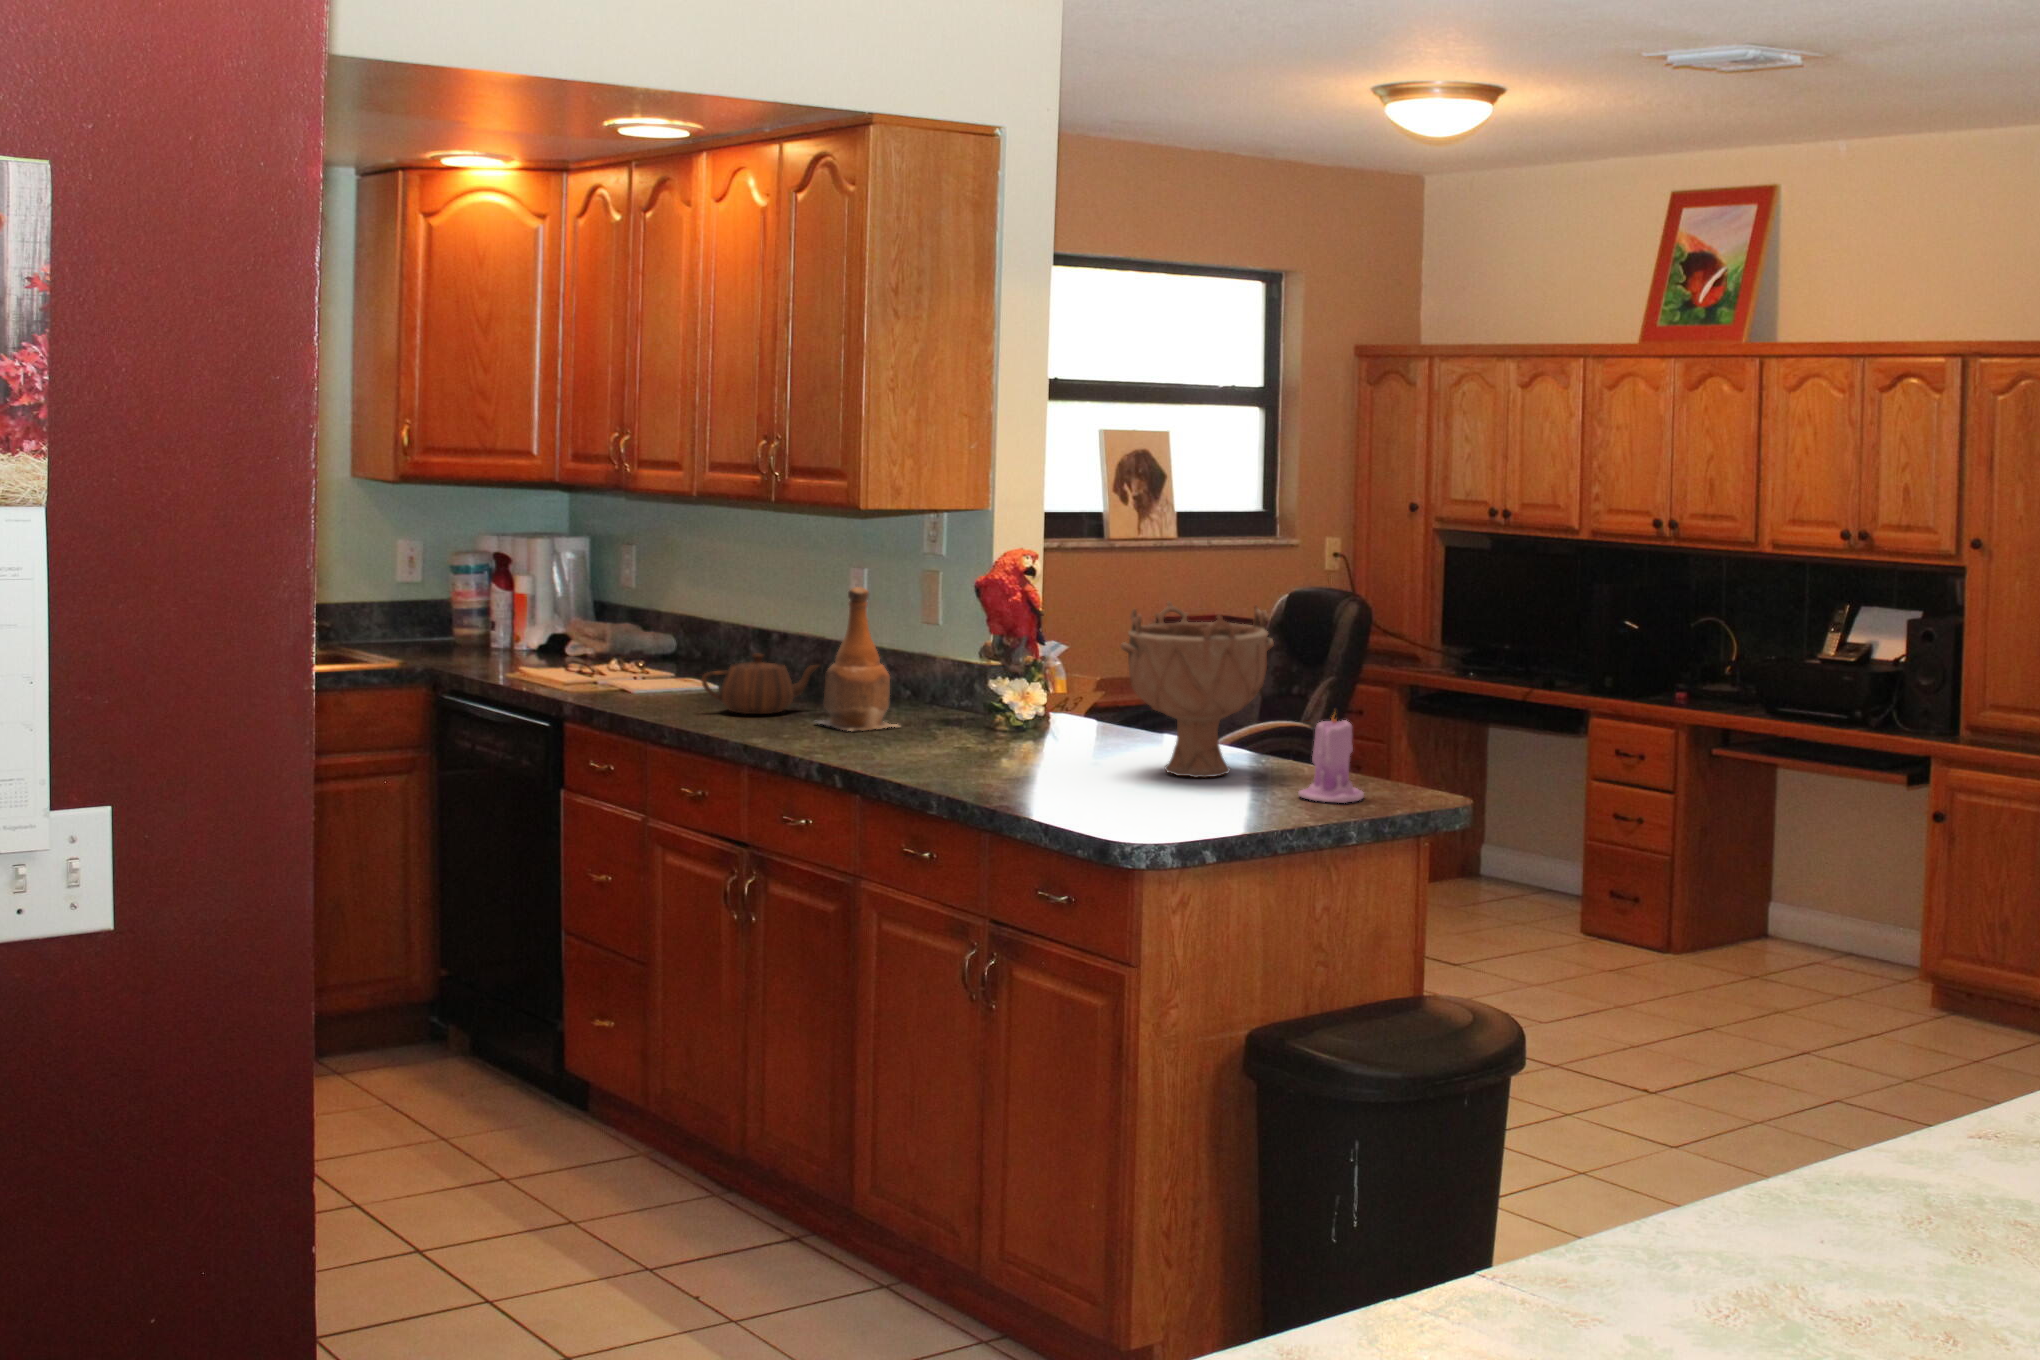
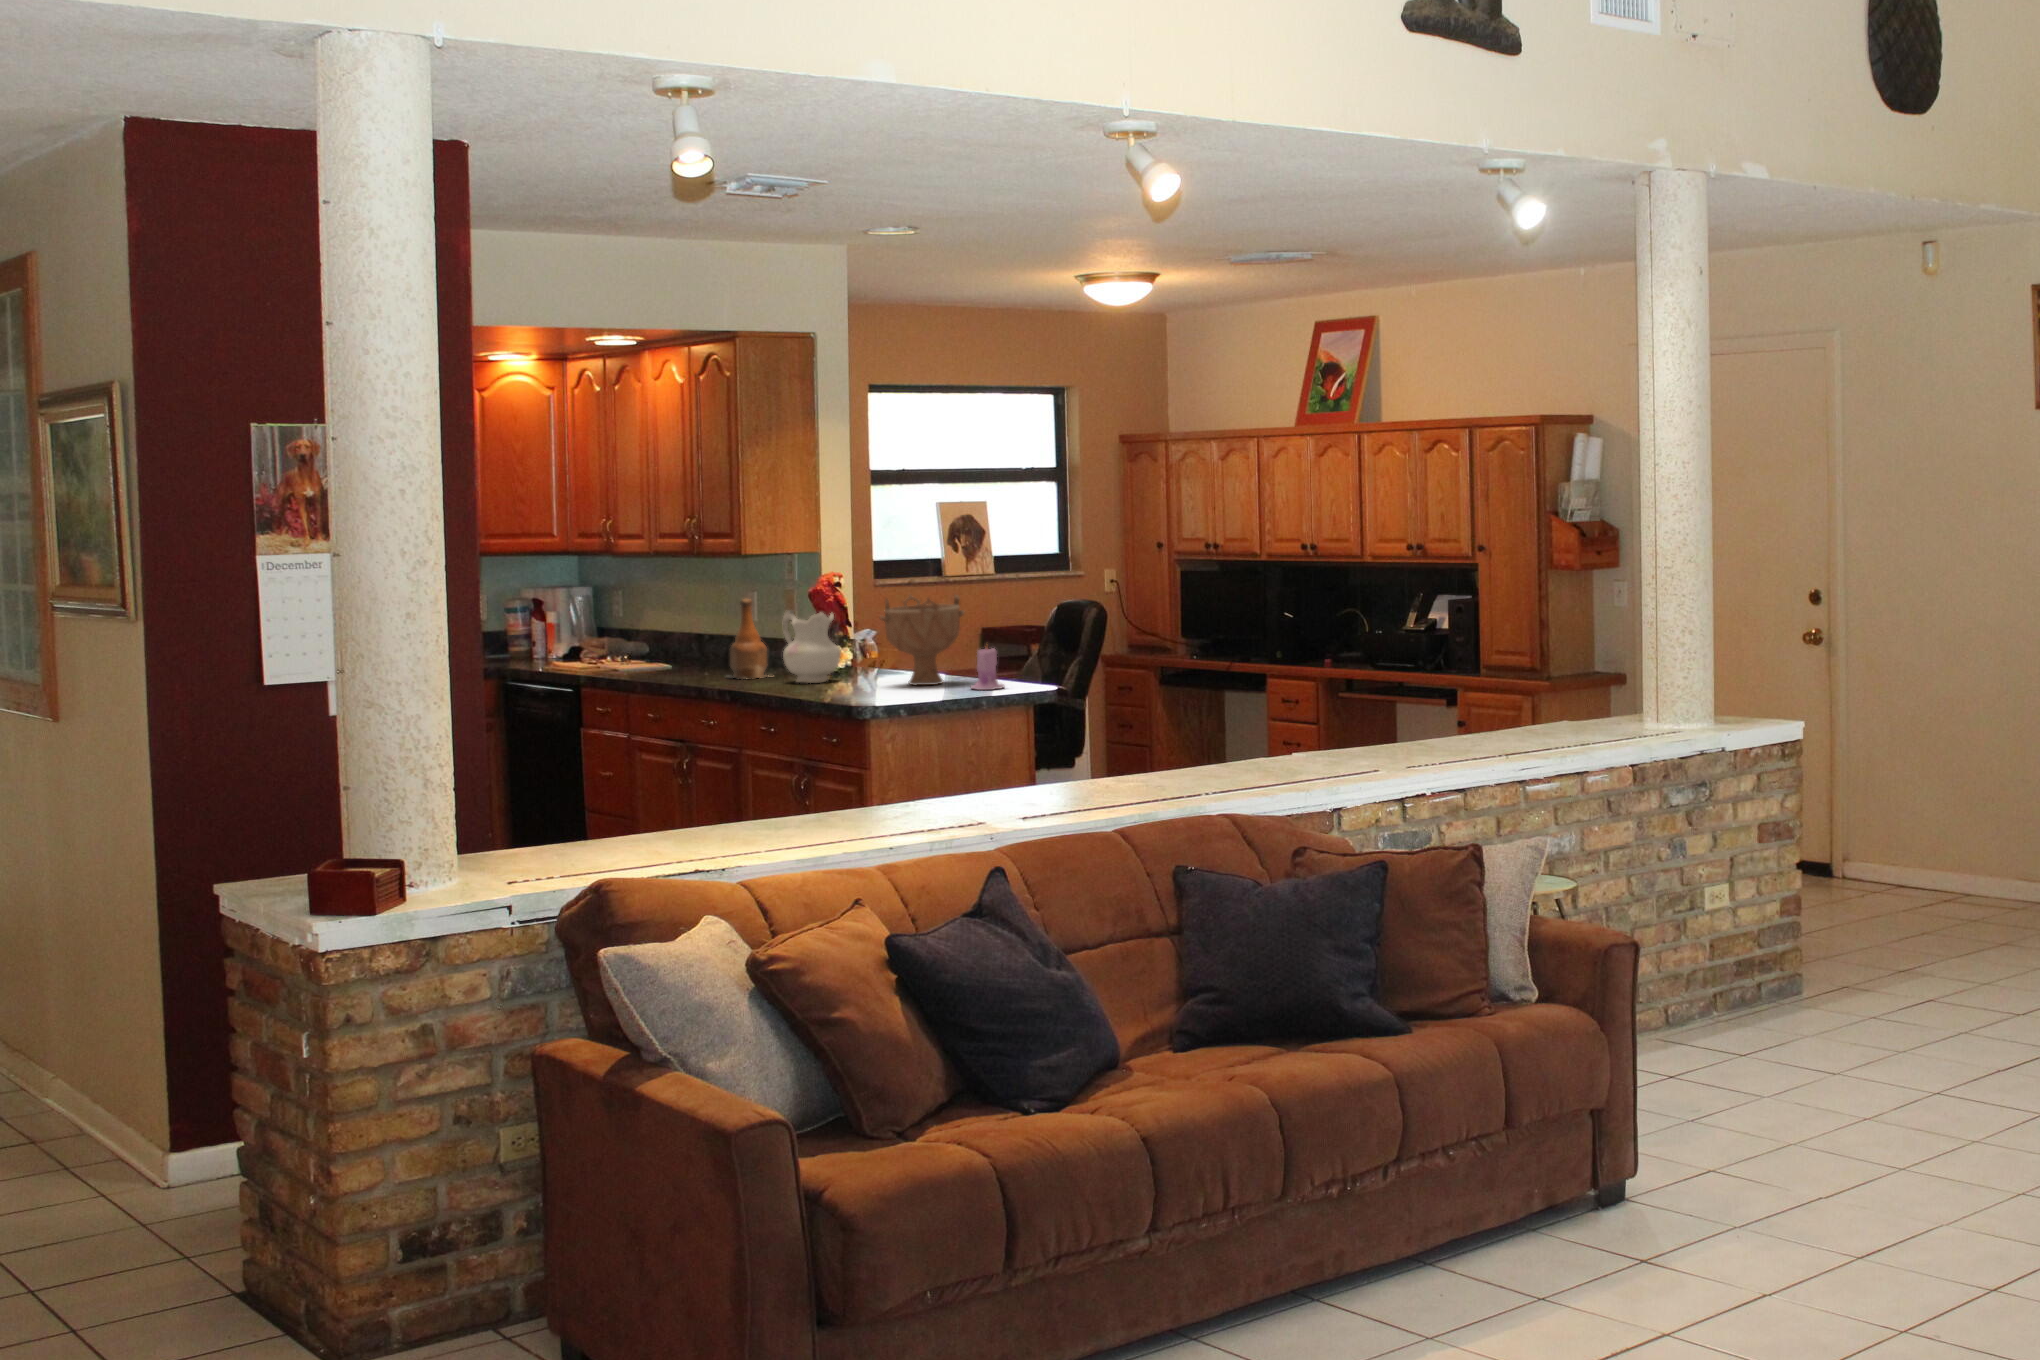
ceramic pitcher: none [926,615,1029,753] -> present [782,610,841,683]
teapot: present [701,654,818,714] -> none [660,641,730,676]

